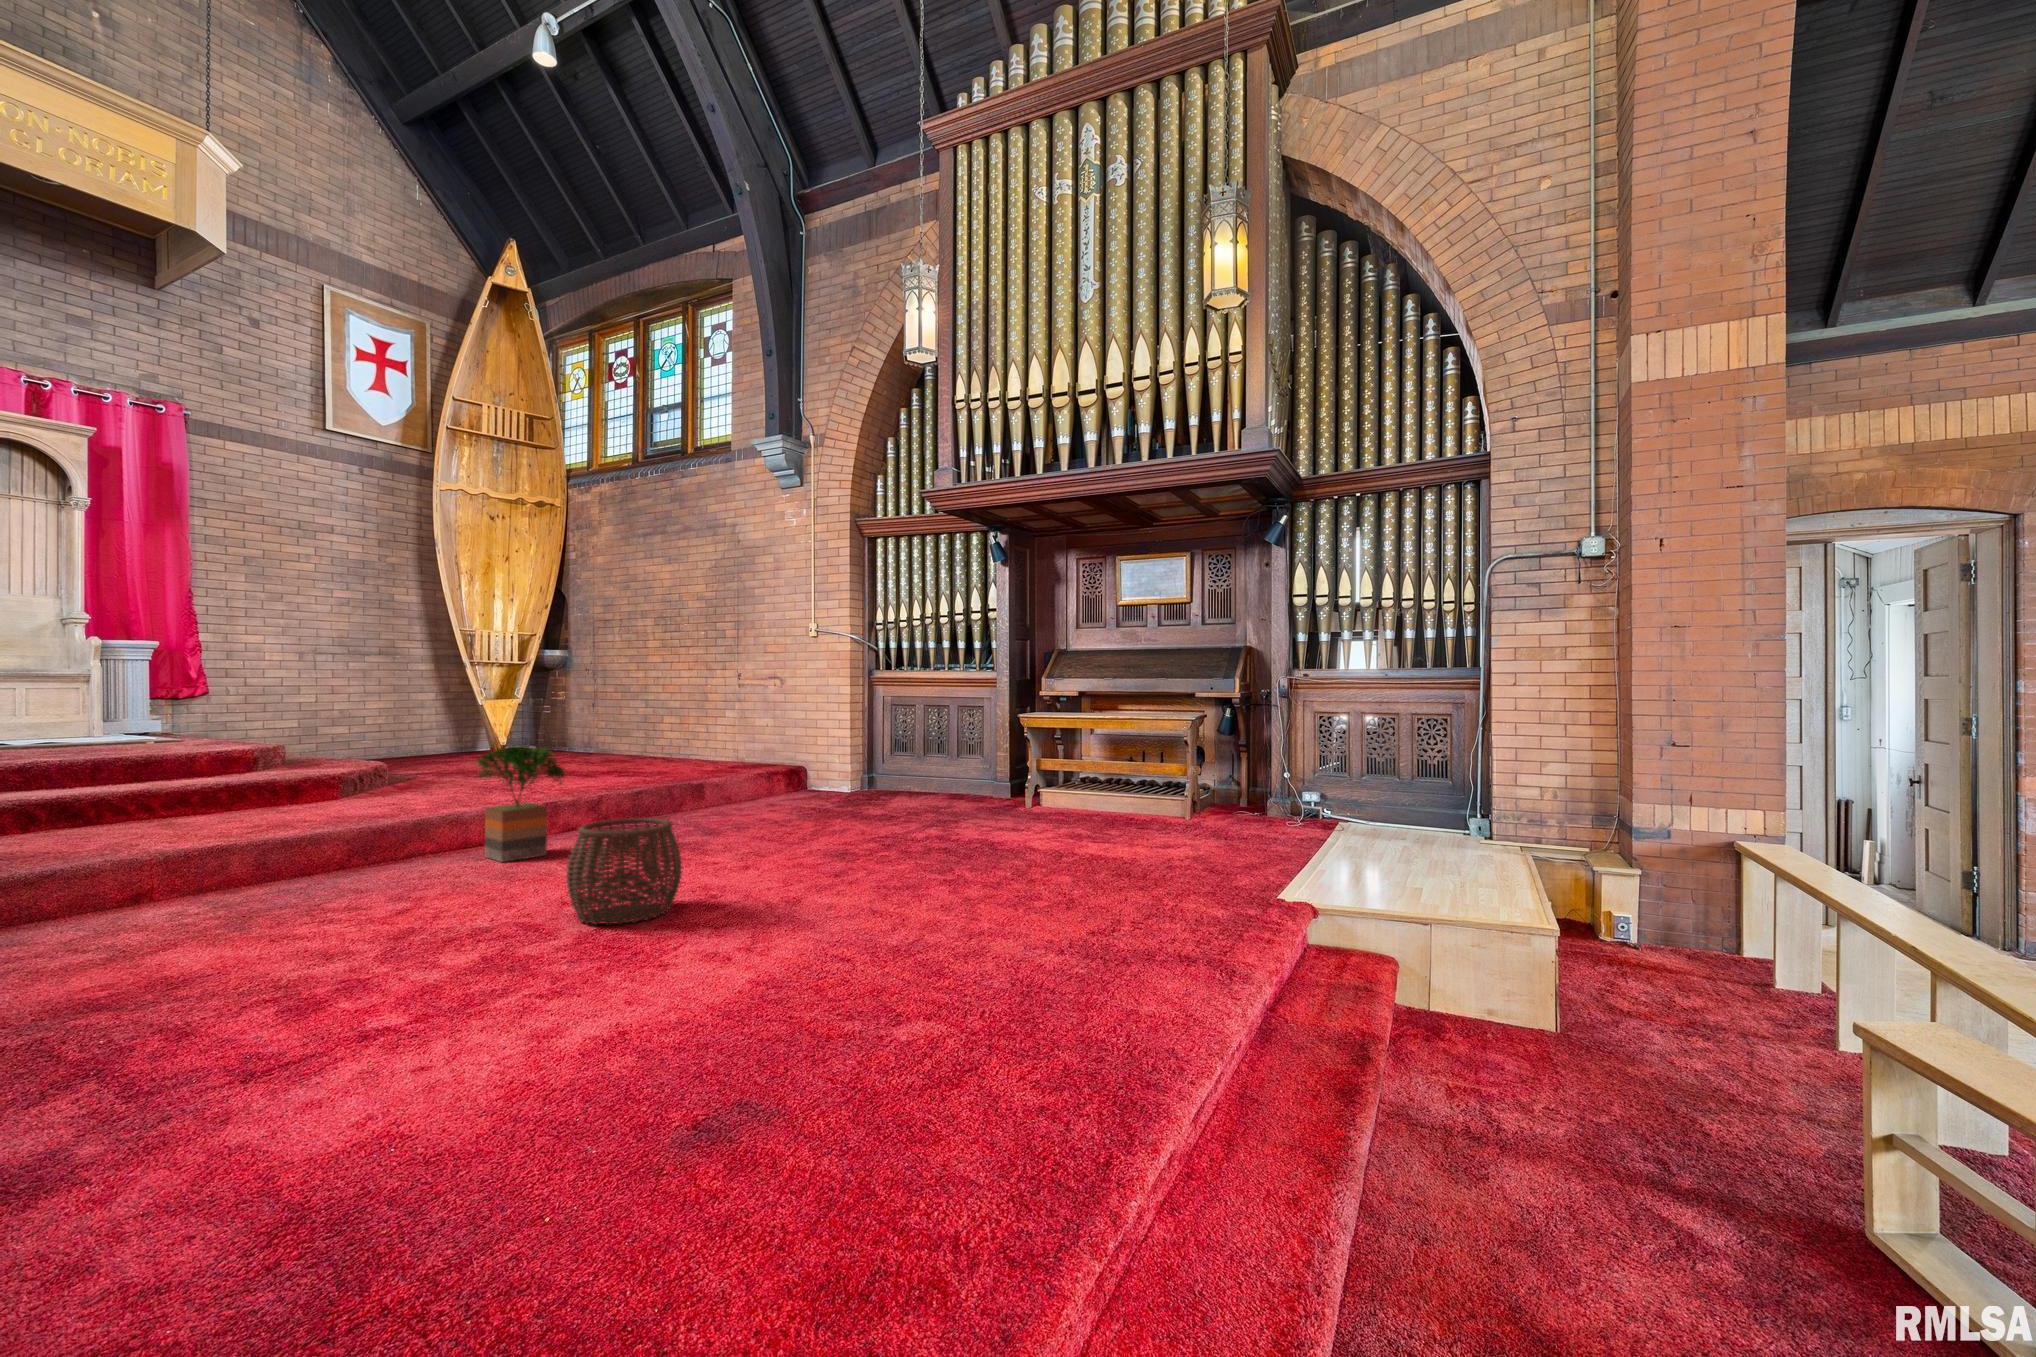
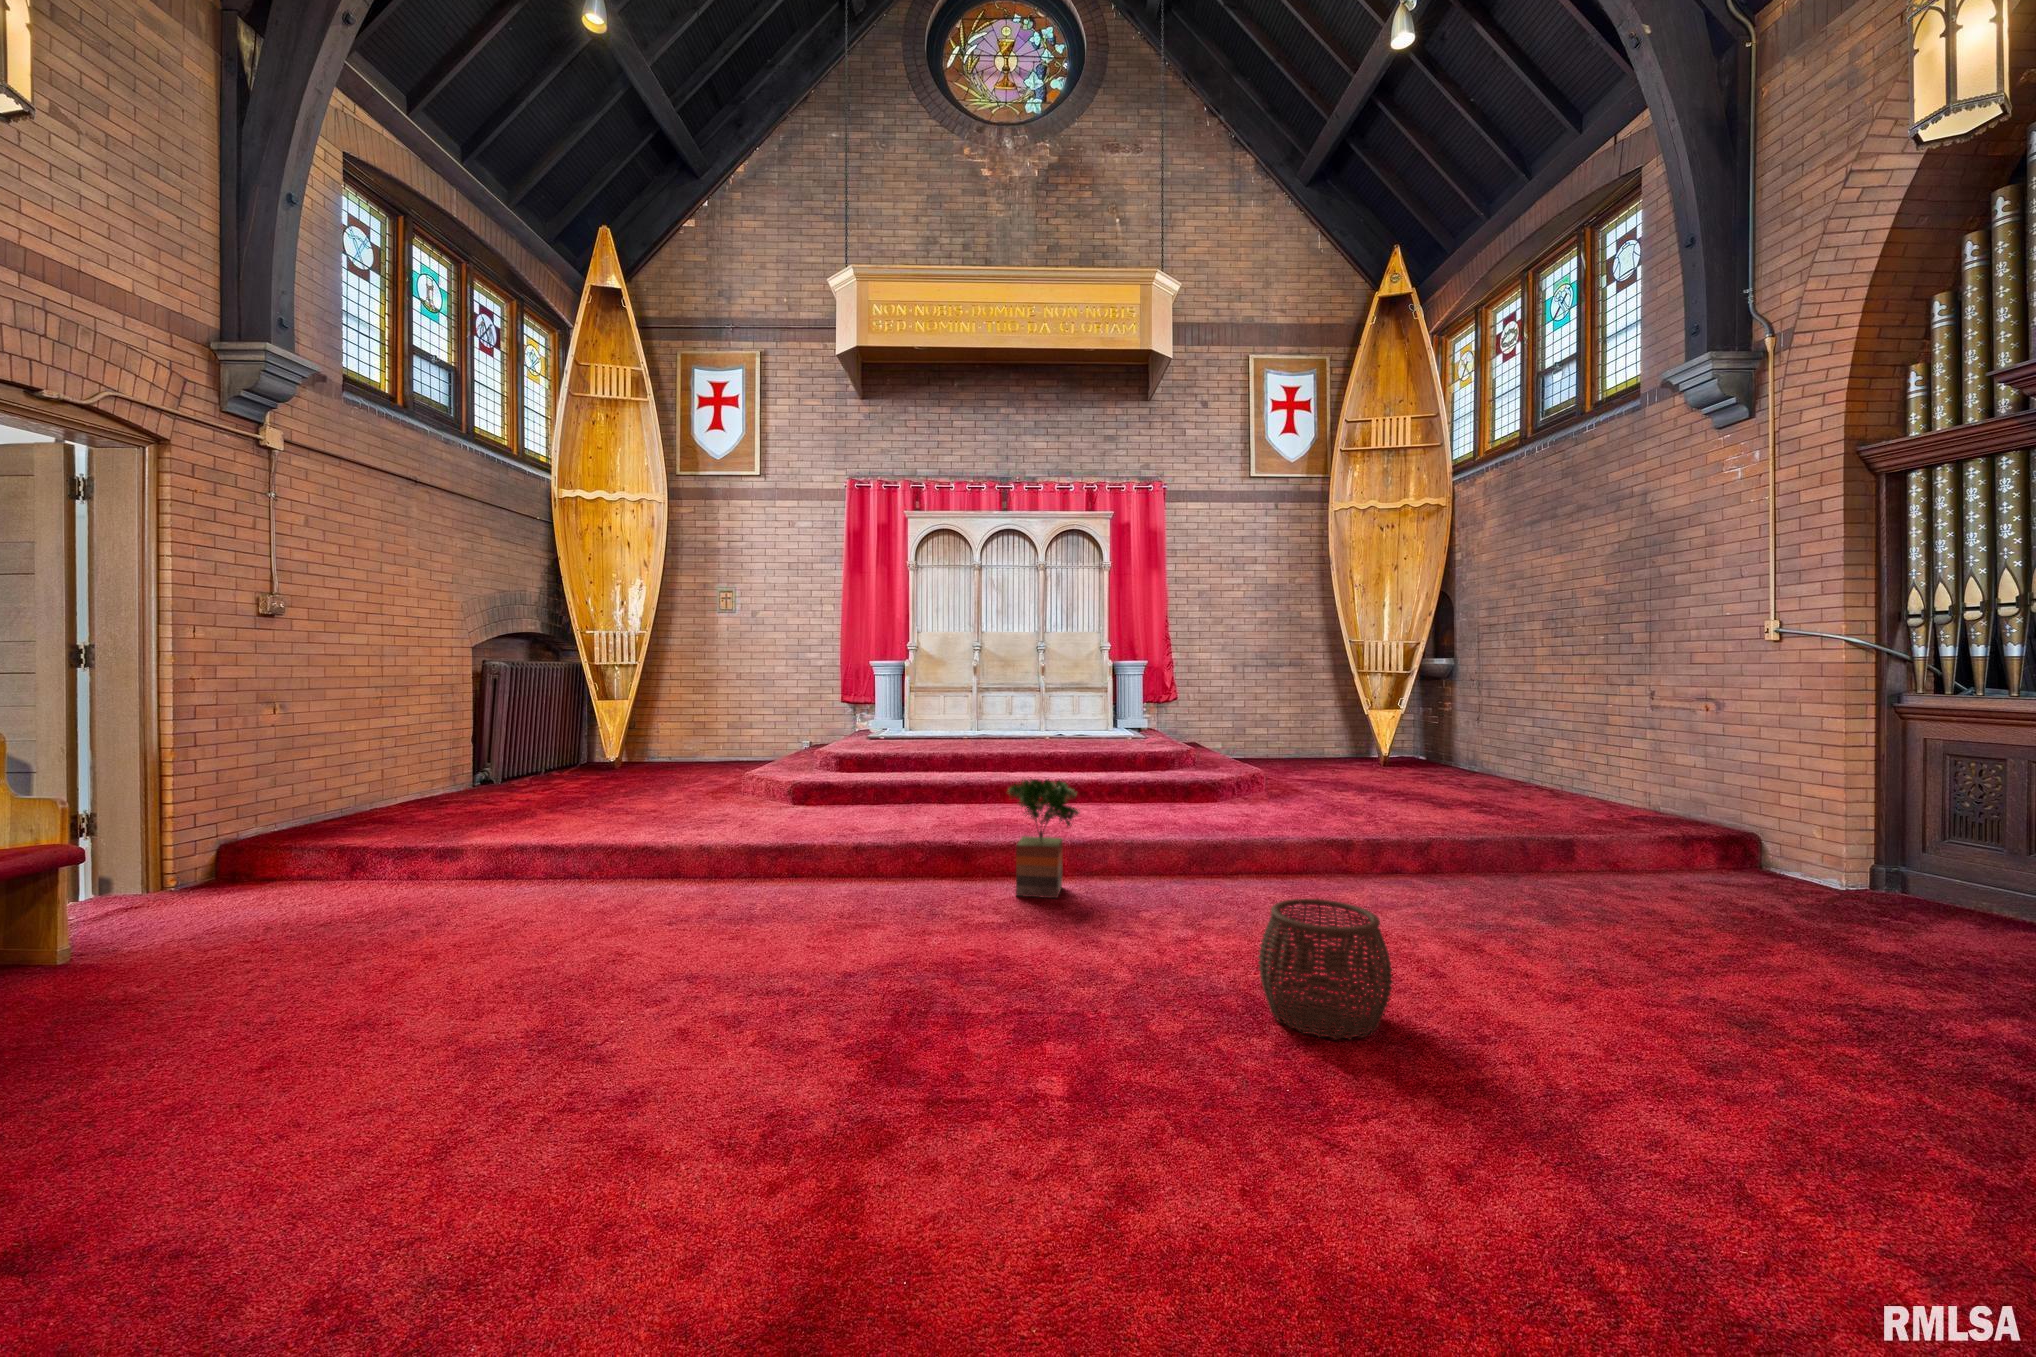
potted tree: present [477,746,566,862] -> present [1008,779,1079,898]

